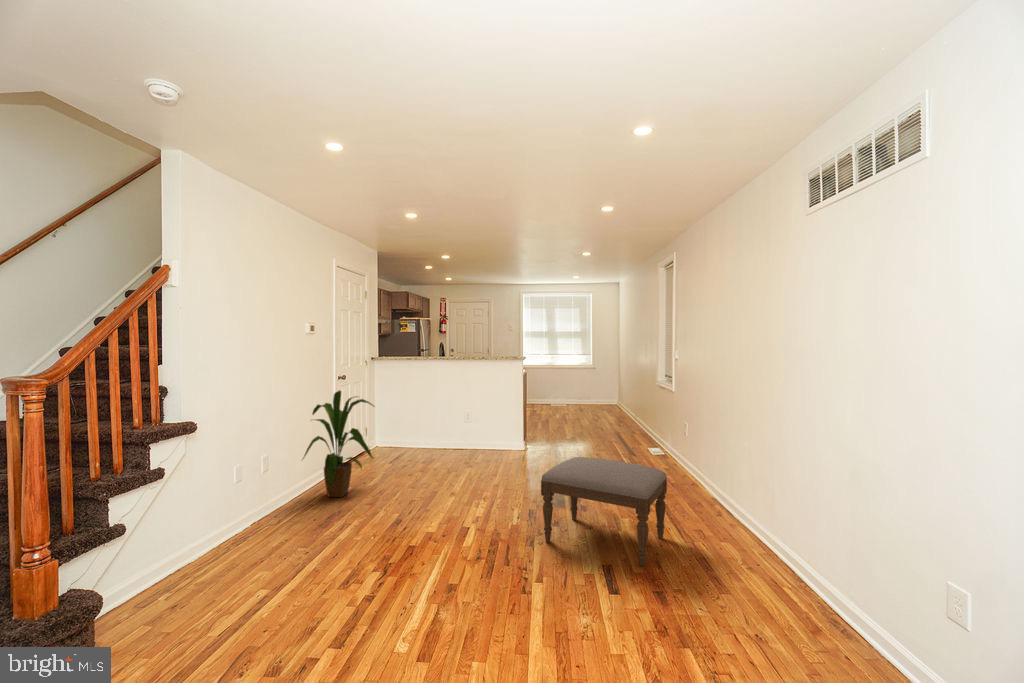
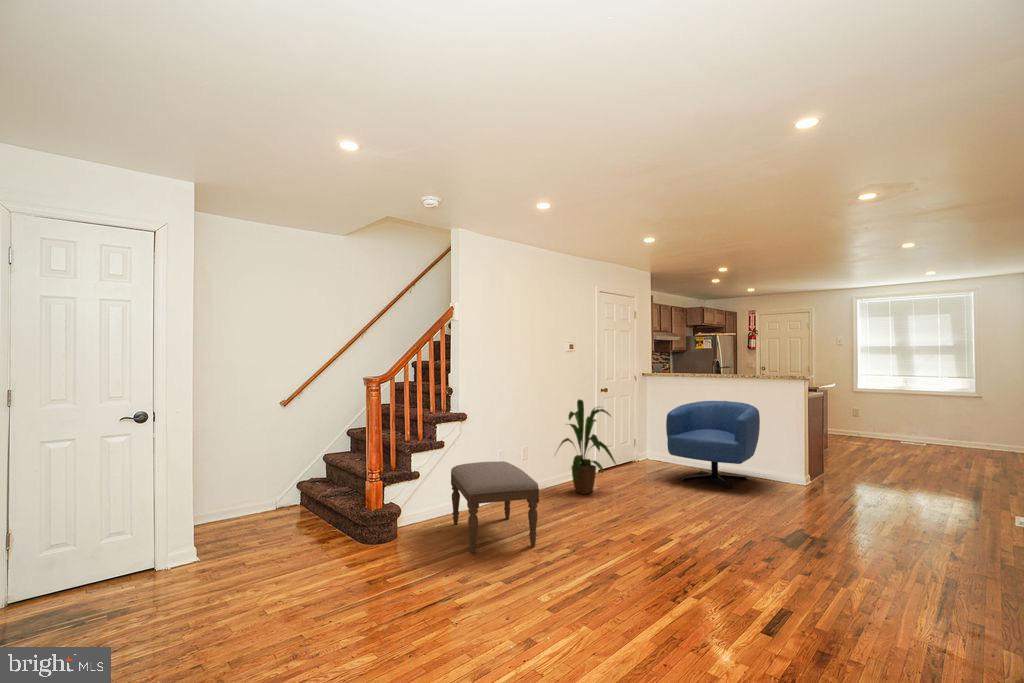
armchair: none [410,382,489,462] -> present [666,401,760,489]
ottoman: present [541,457,667,566] -> present [451,461,539,554]

